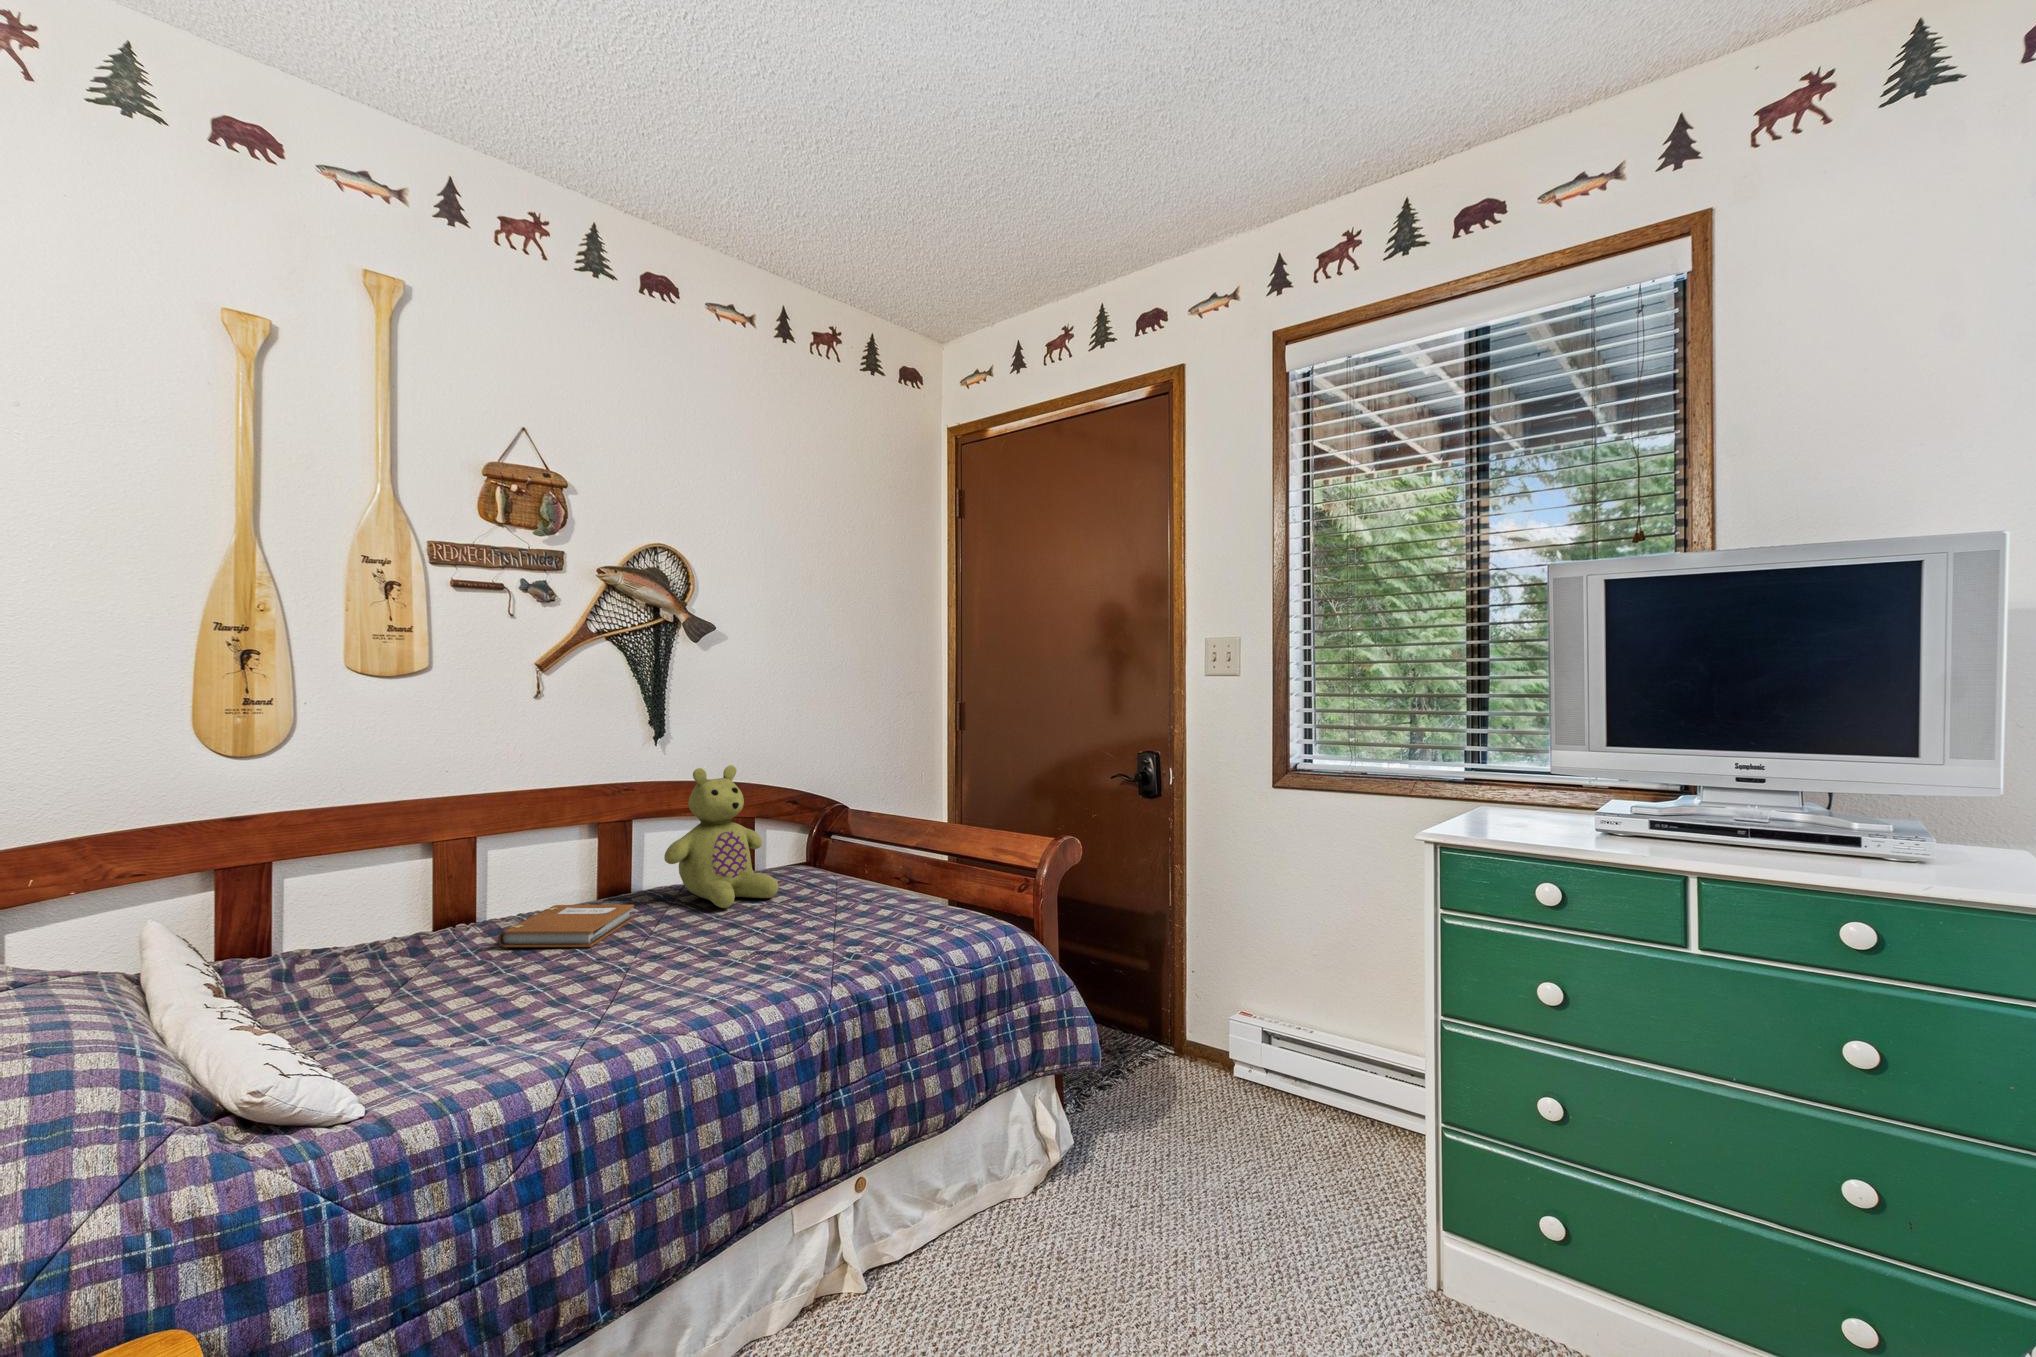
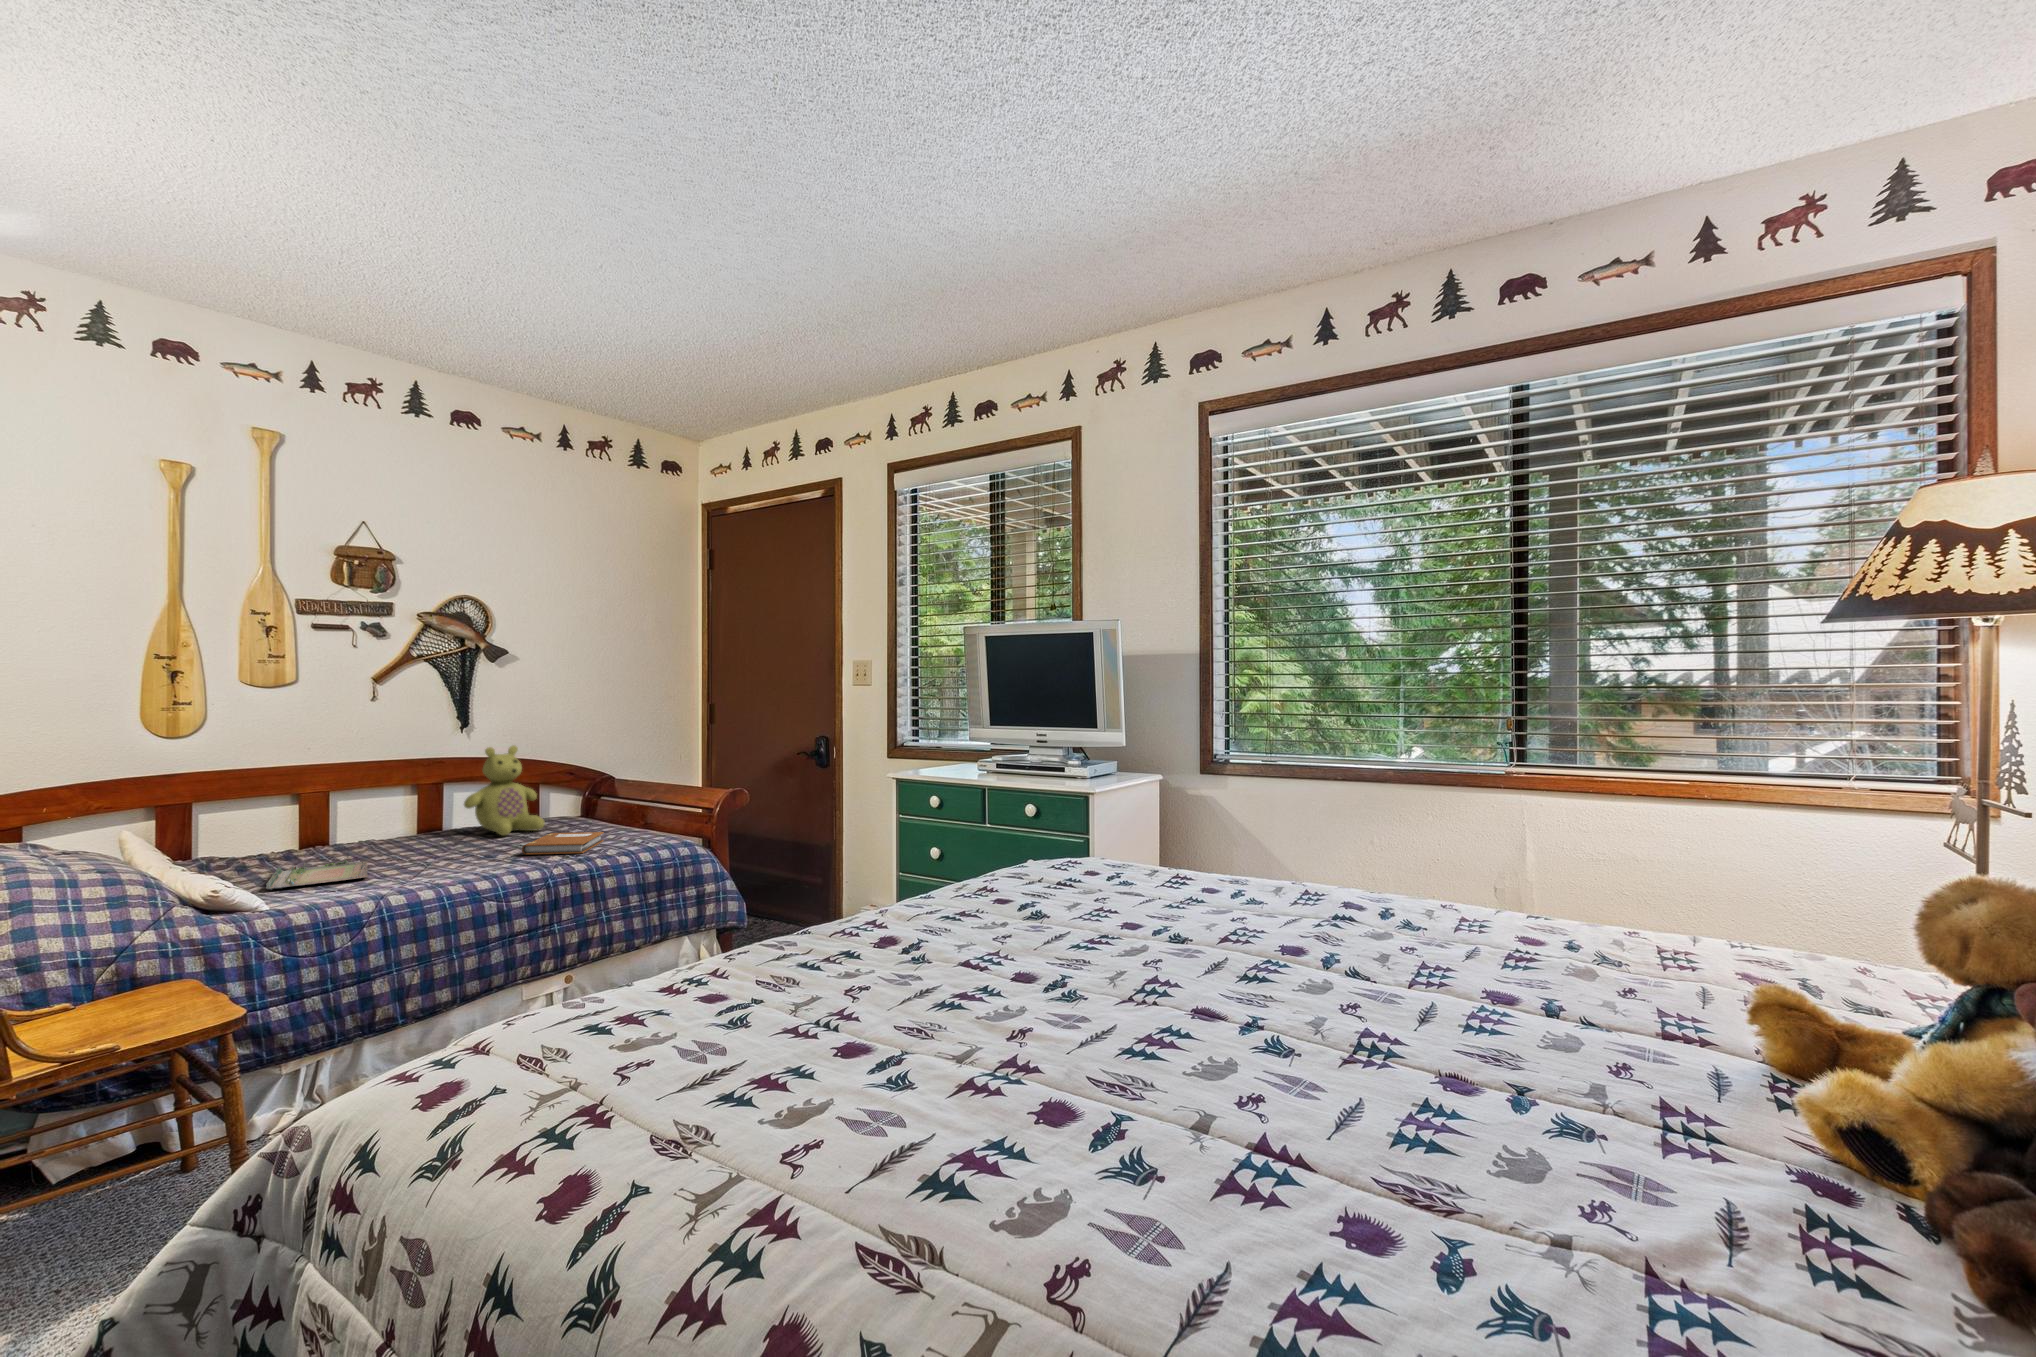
notebook: present [498,905,634,947] -> present [522,832,604,854]
tray: none [369,953,537,1038] -> present [266,856,368,890]

